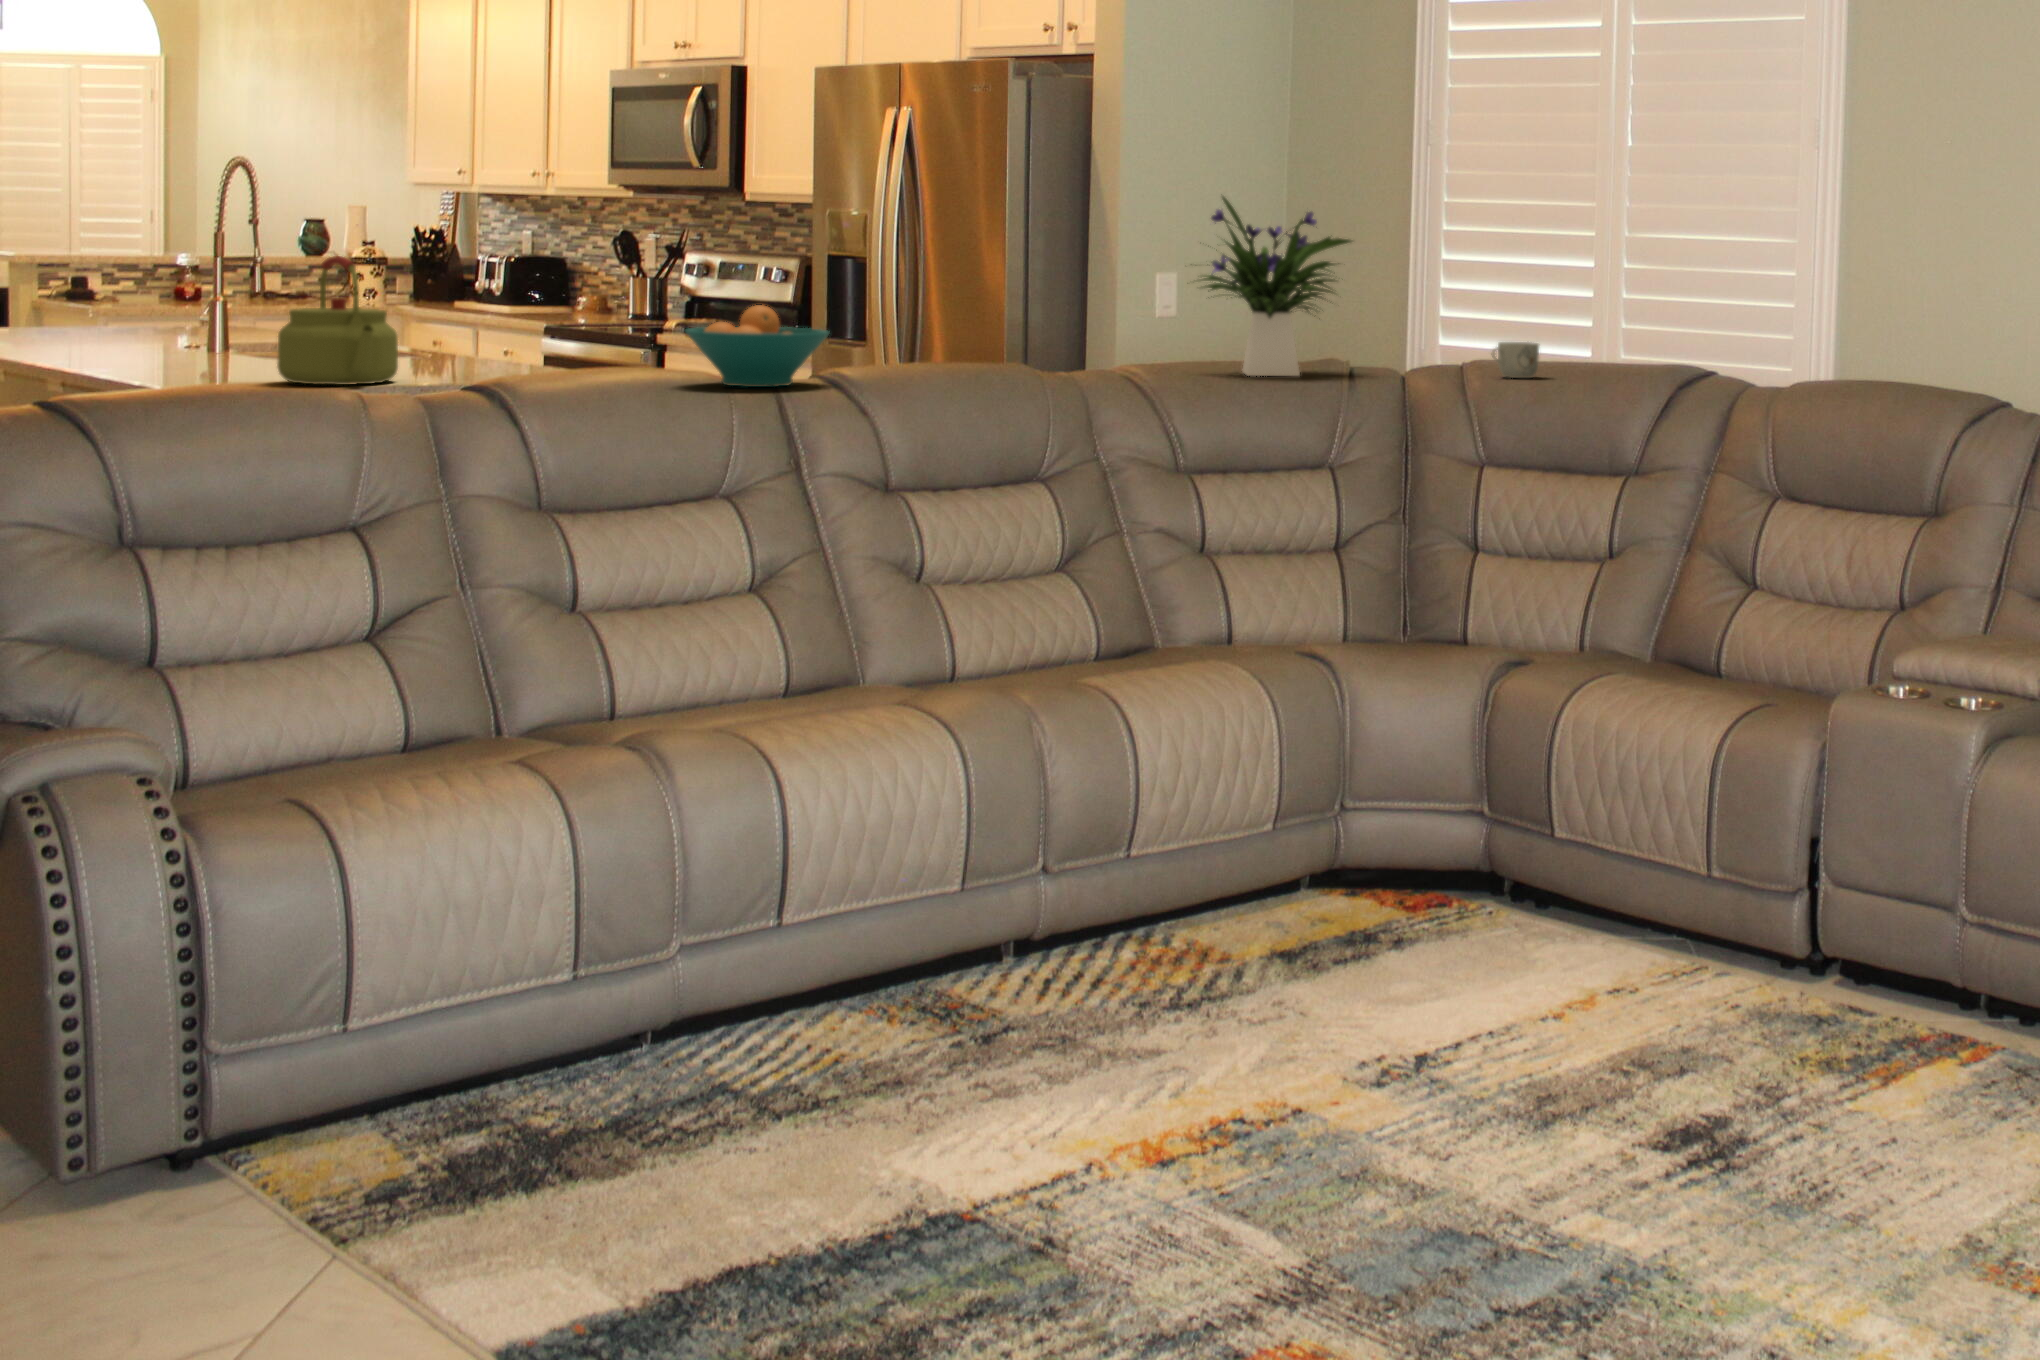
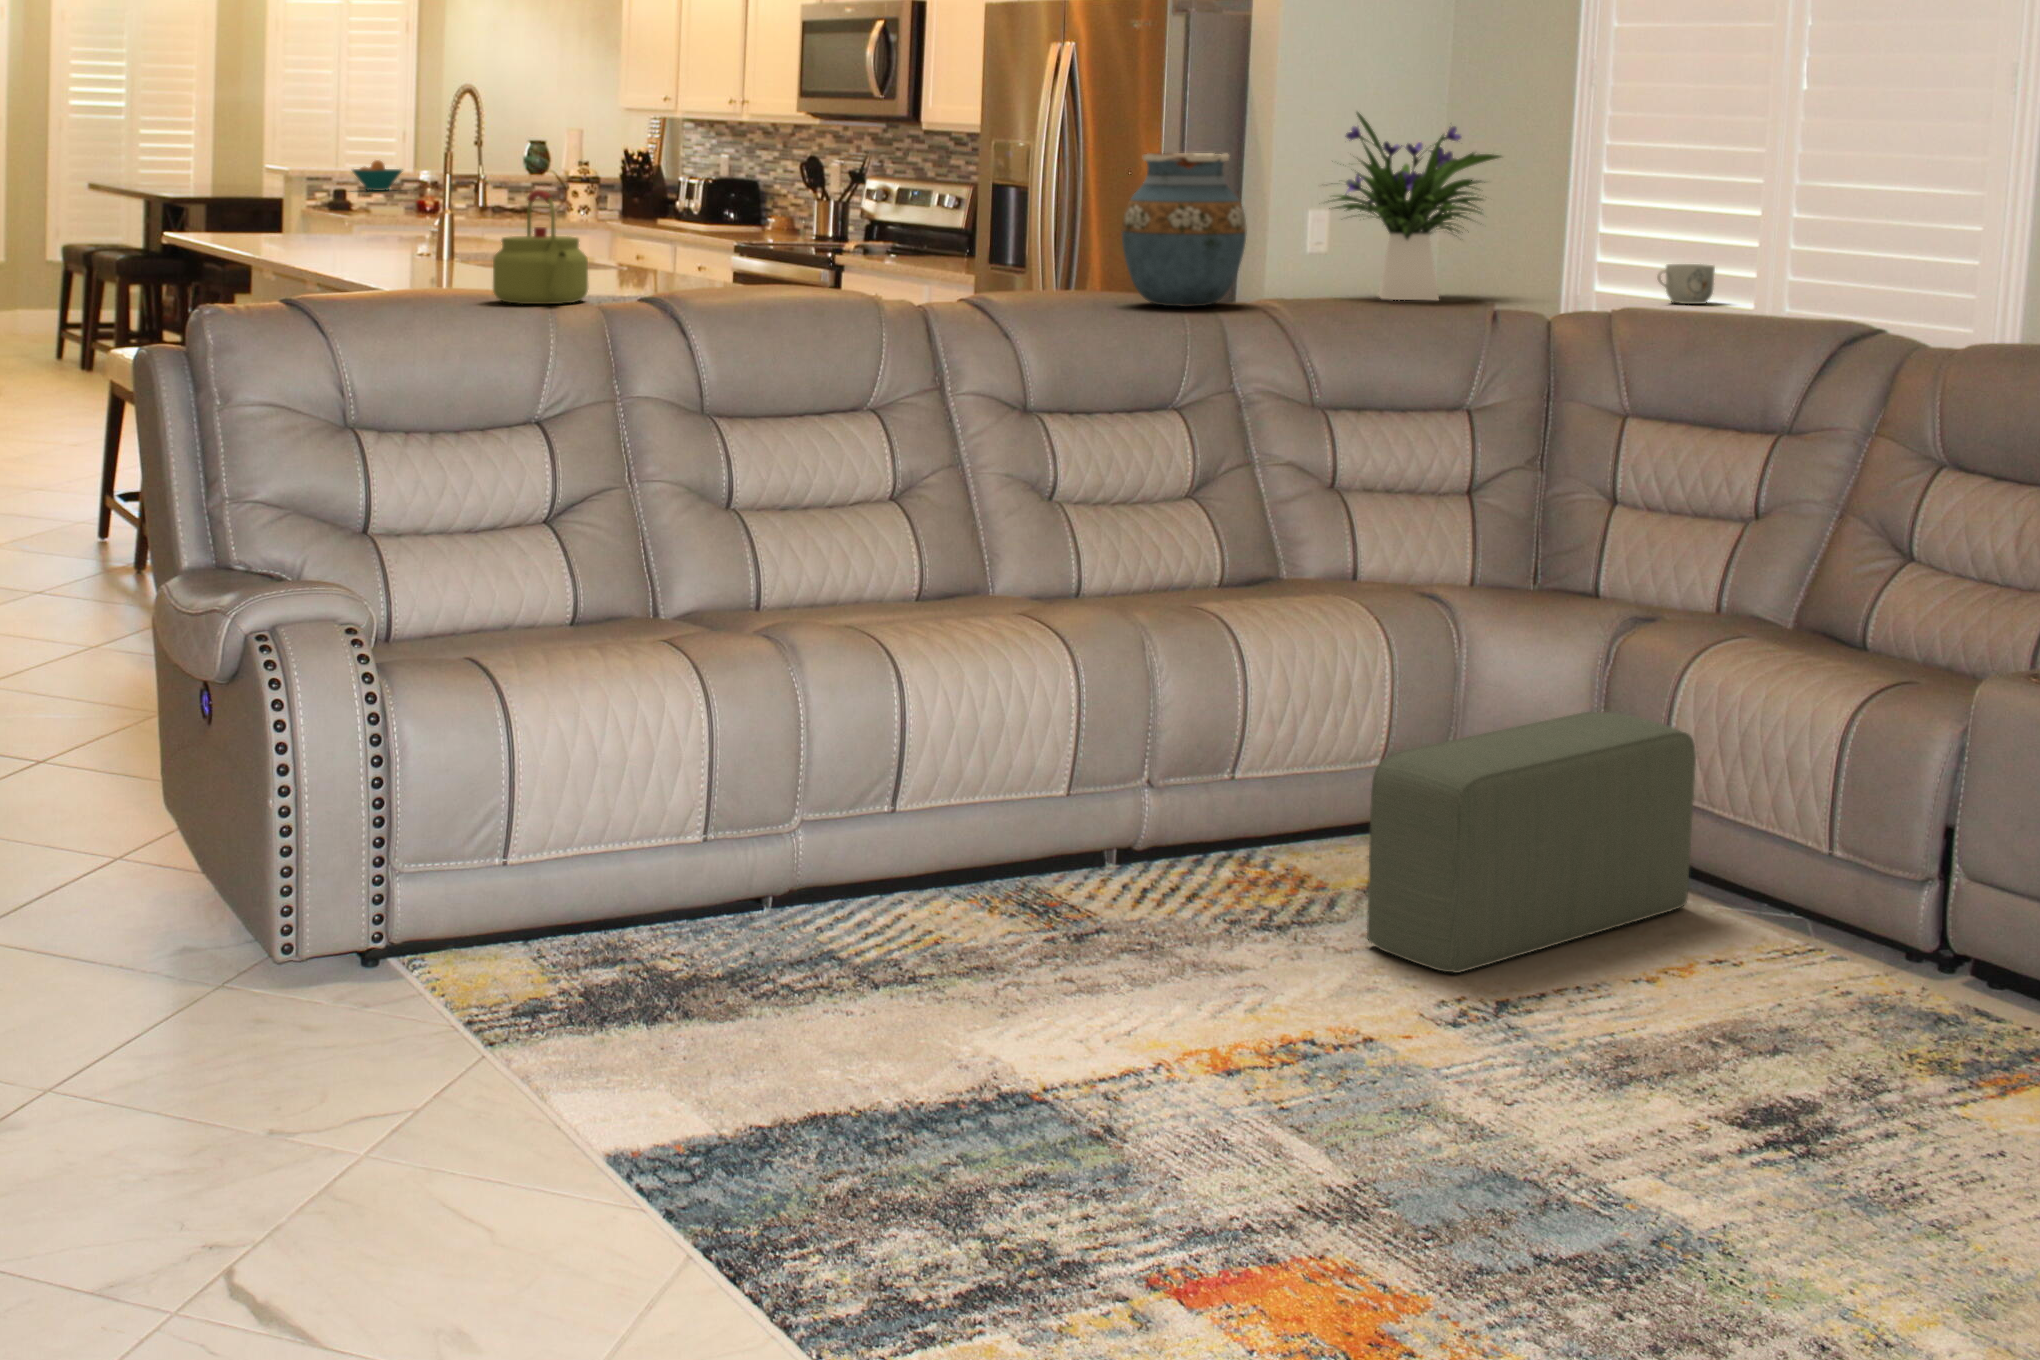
vase: none [998,230,1122,383] -> present [1122,153,1247,307]
fruit bowl: present [685,305,829,387] -> present [352,160,402,191]
pouf: none [1276,760,1556,1027] -> present [1367,712,1696,973]

